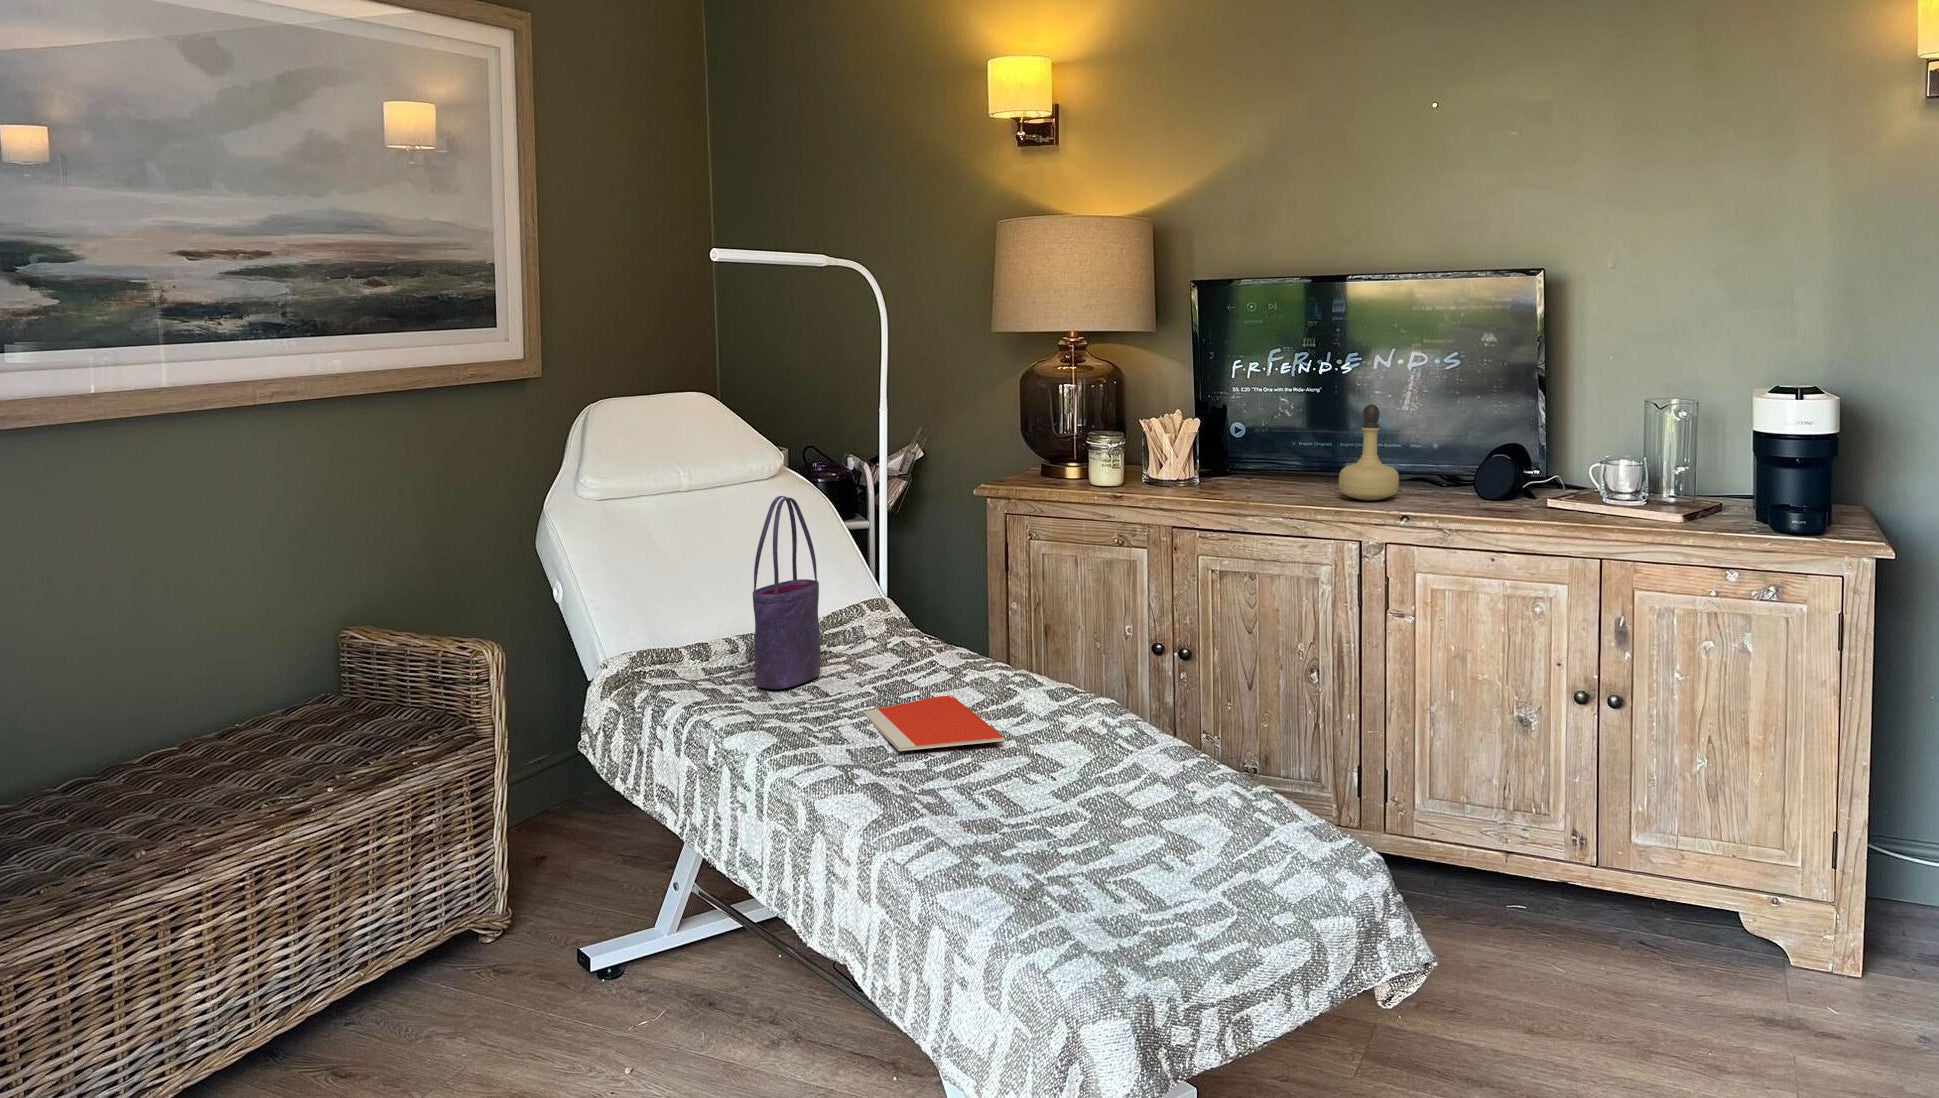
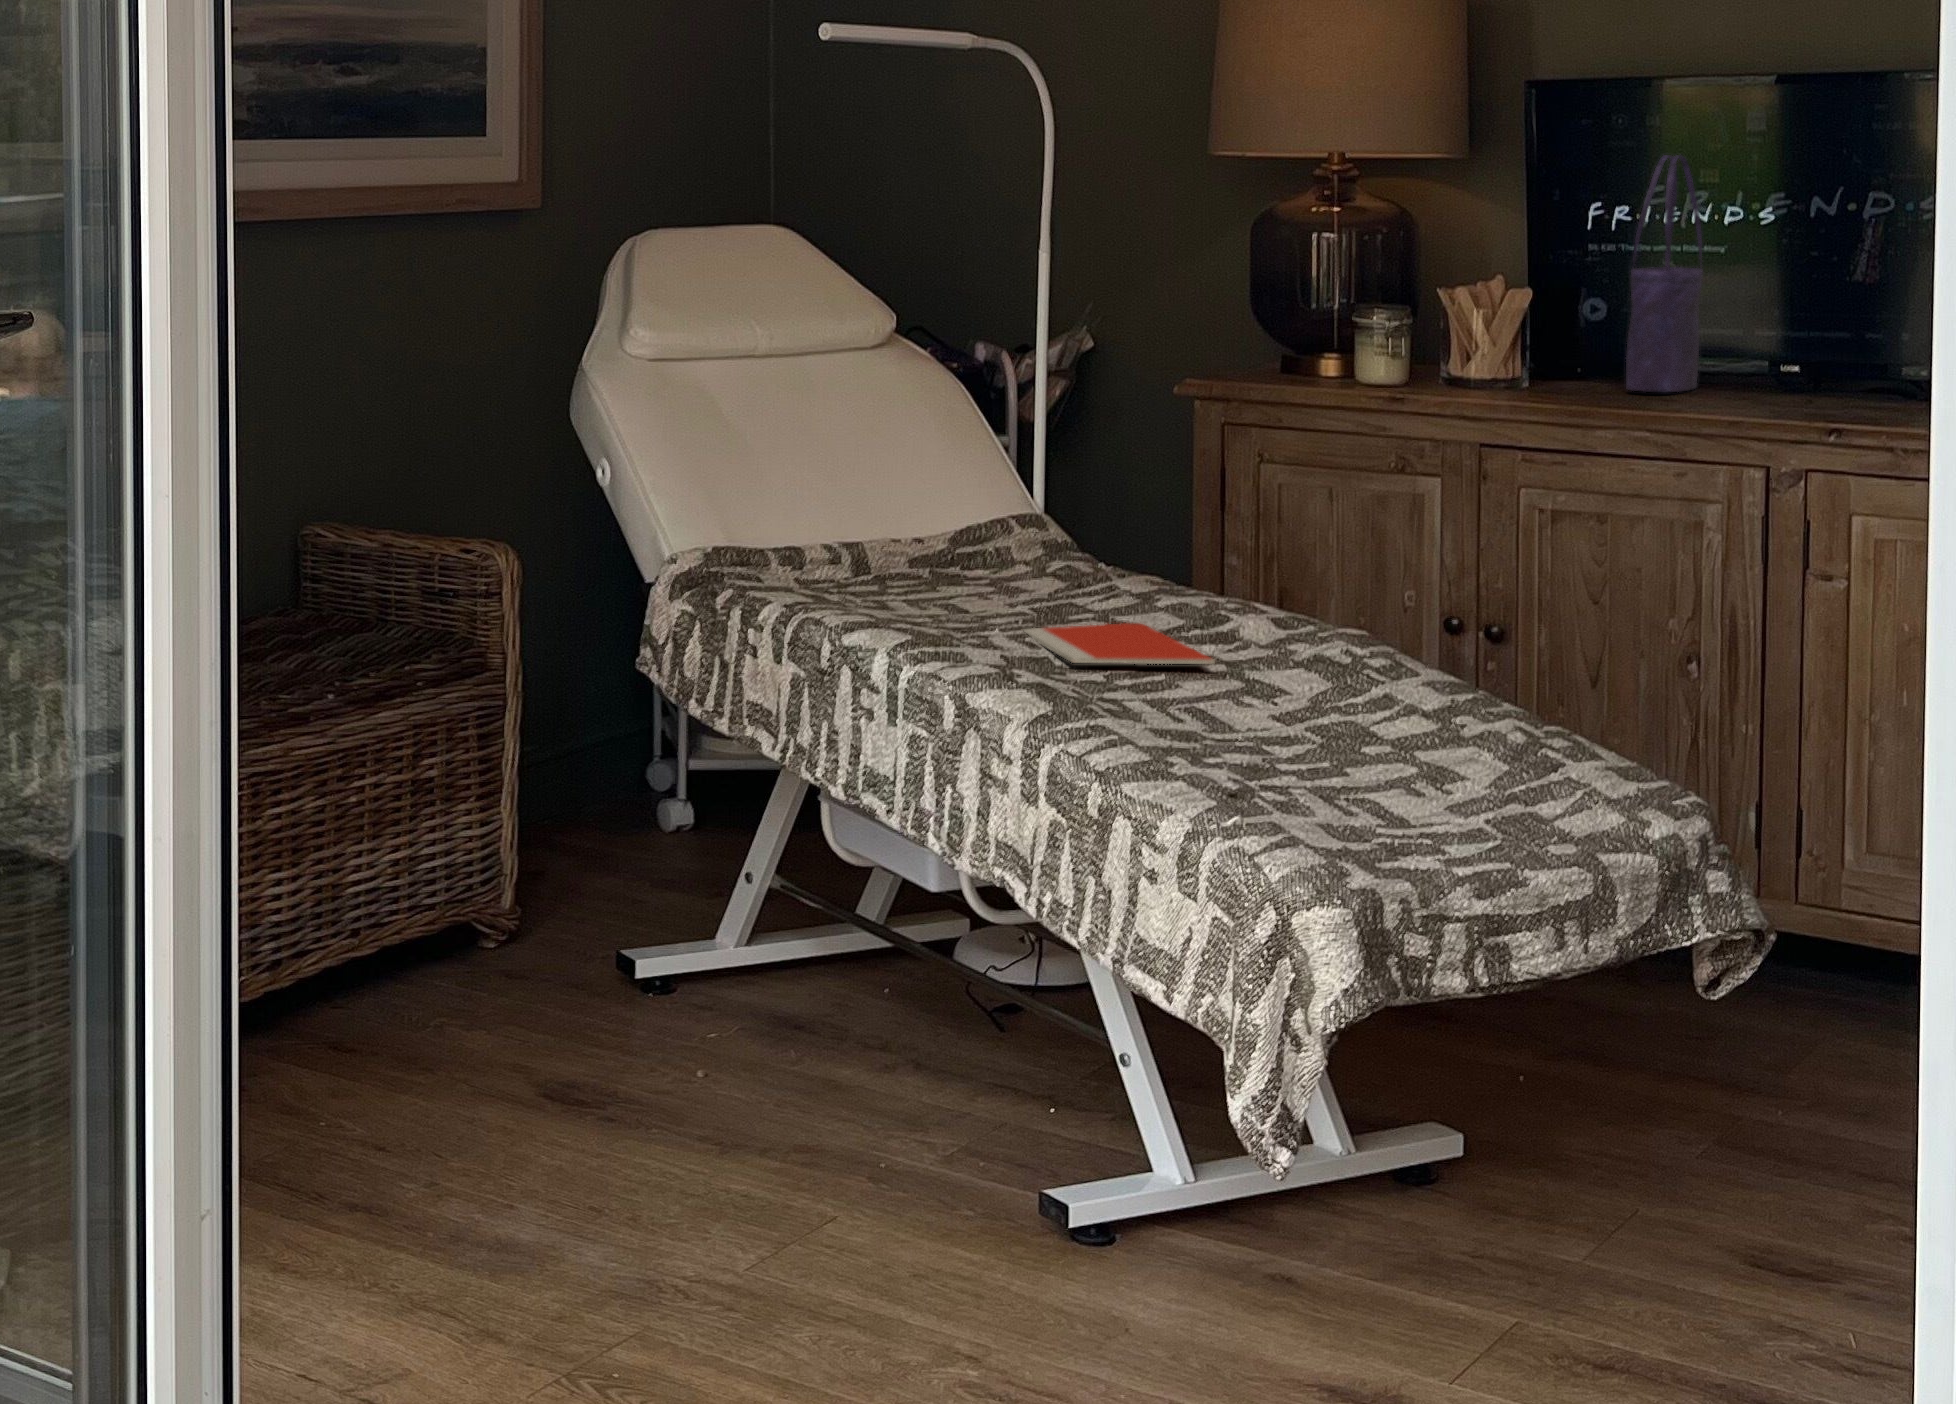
perfume bottle: present [1339,404,1399,500] -> none [1736,264,1829,405]
tote bag: present [753,496,821,689] -> present [1626,155,1703,392]

